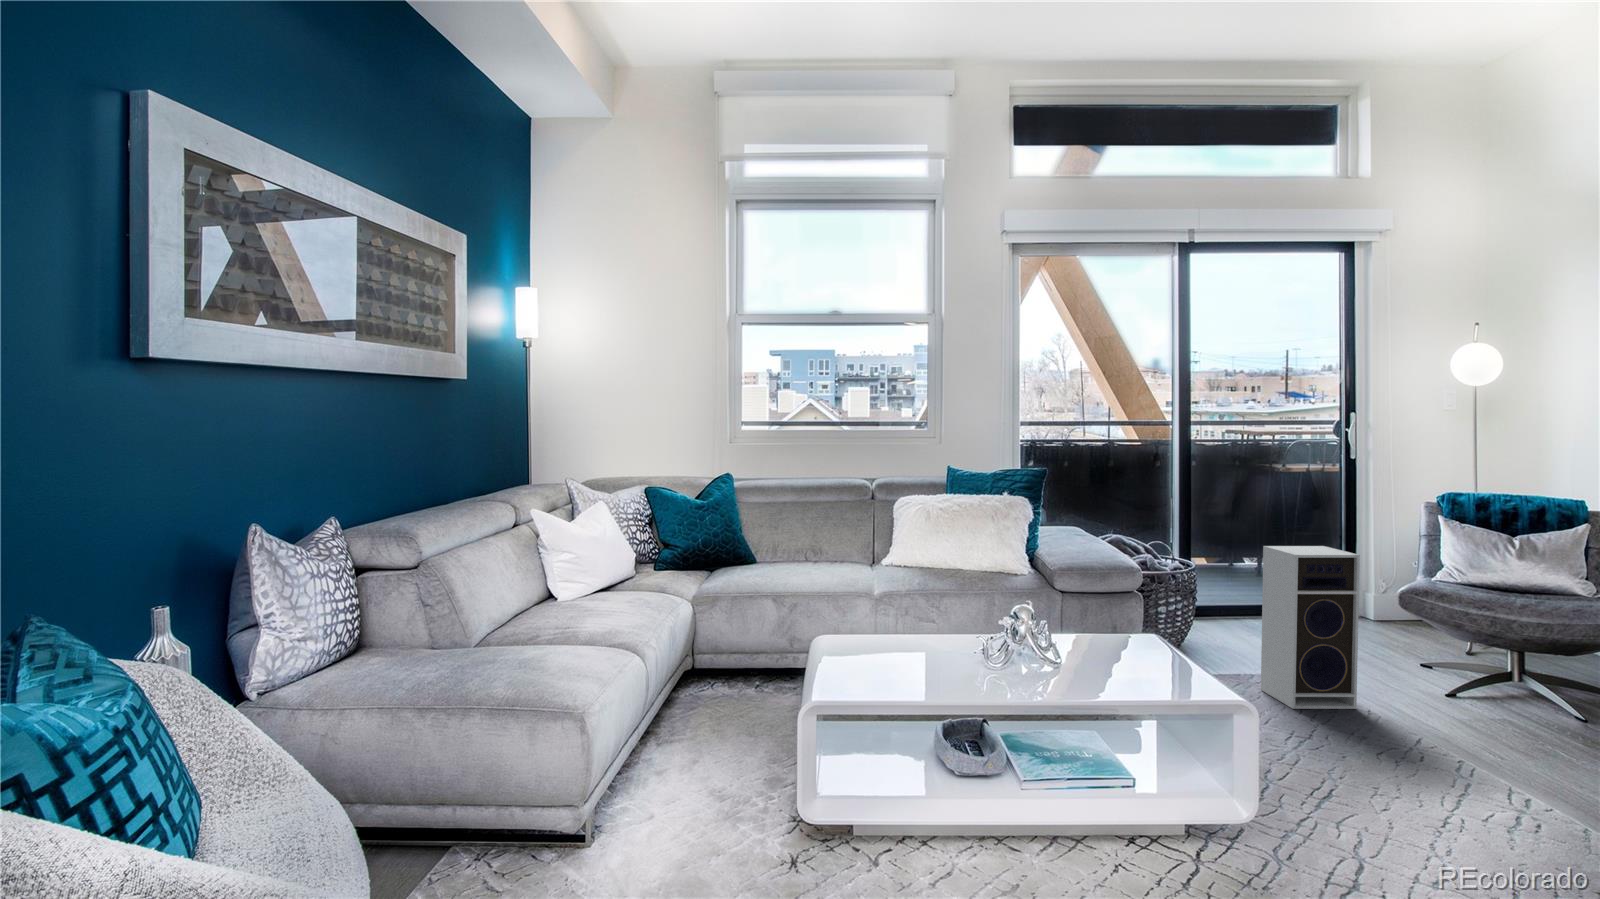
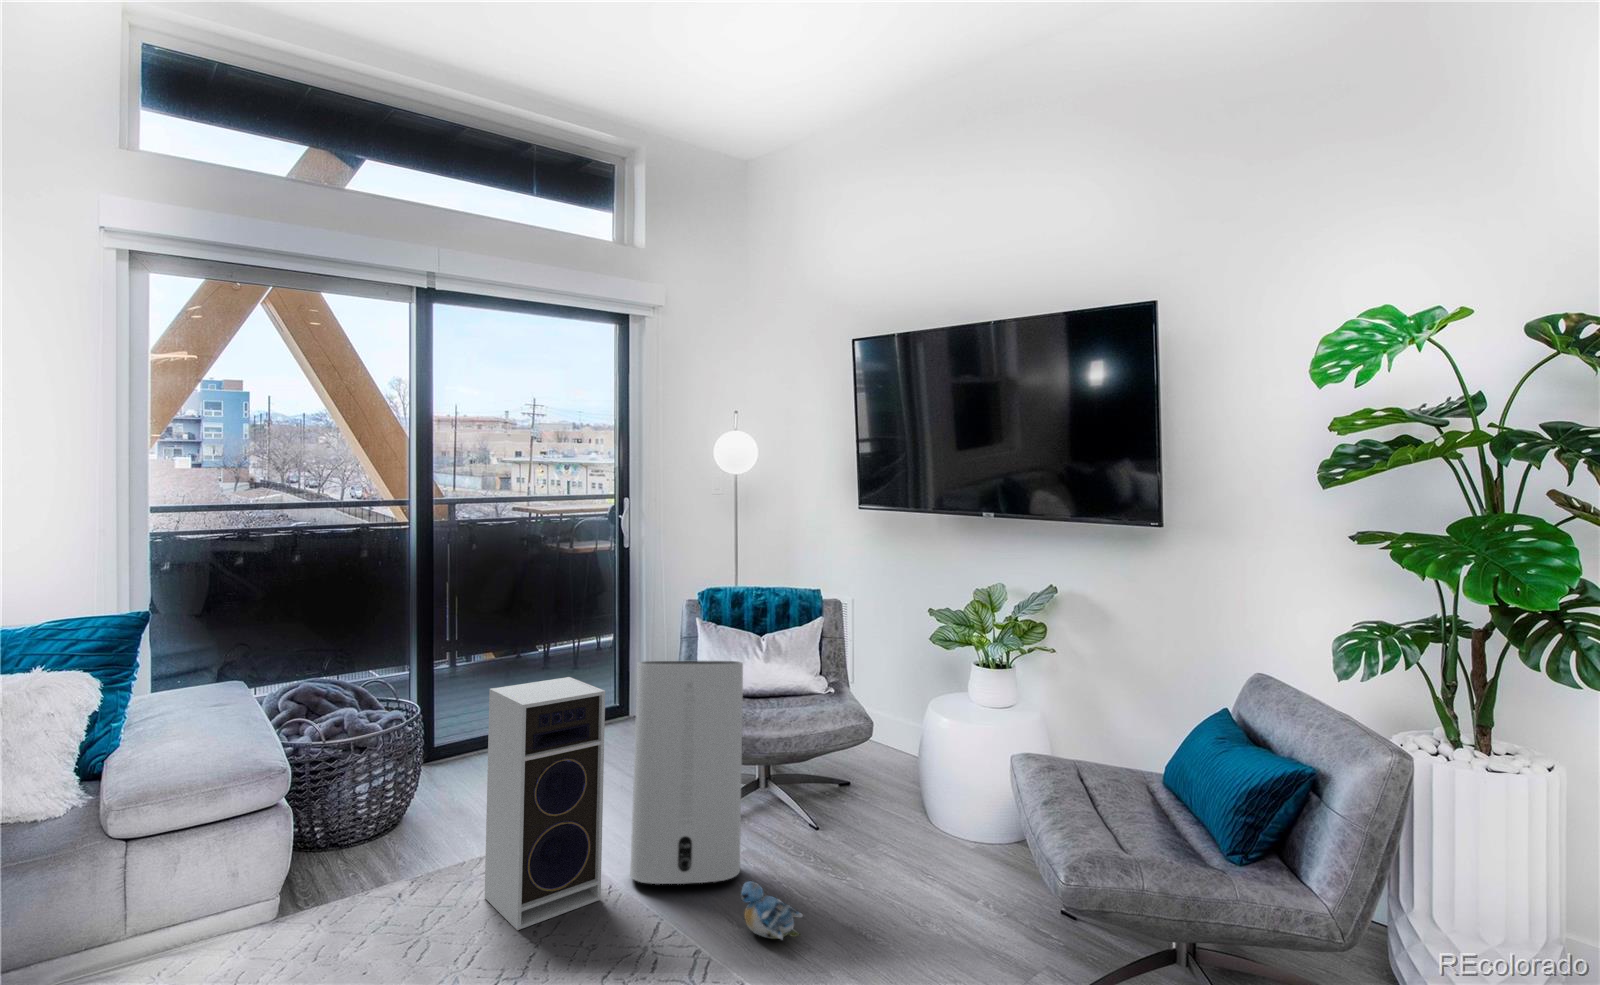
air purifier: none [1380,540,1494,720] -> present [630,661,743,884]
plush toy: none [1492,712,1560,762] -> present [740,881,803,939]

